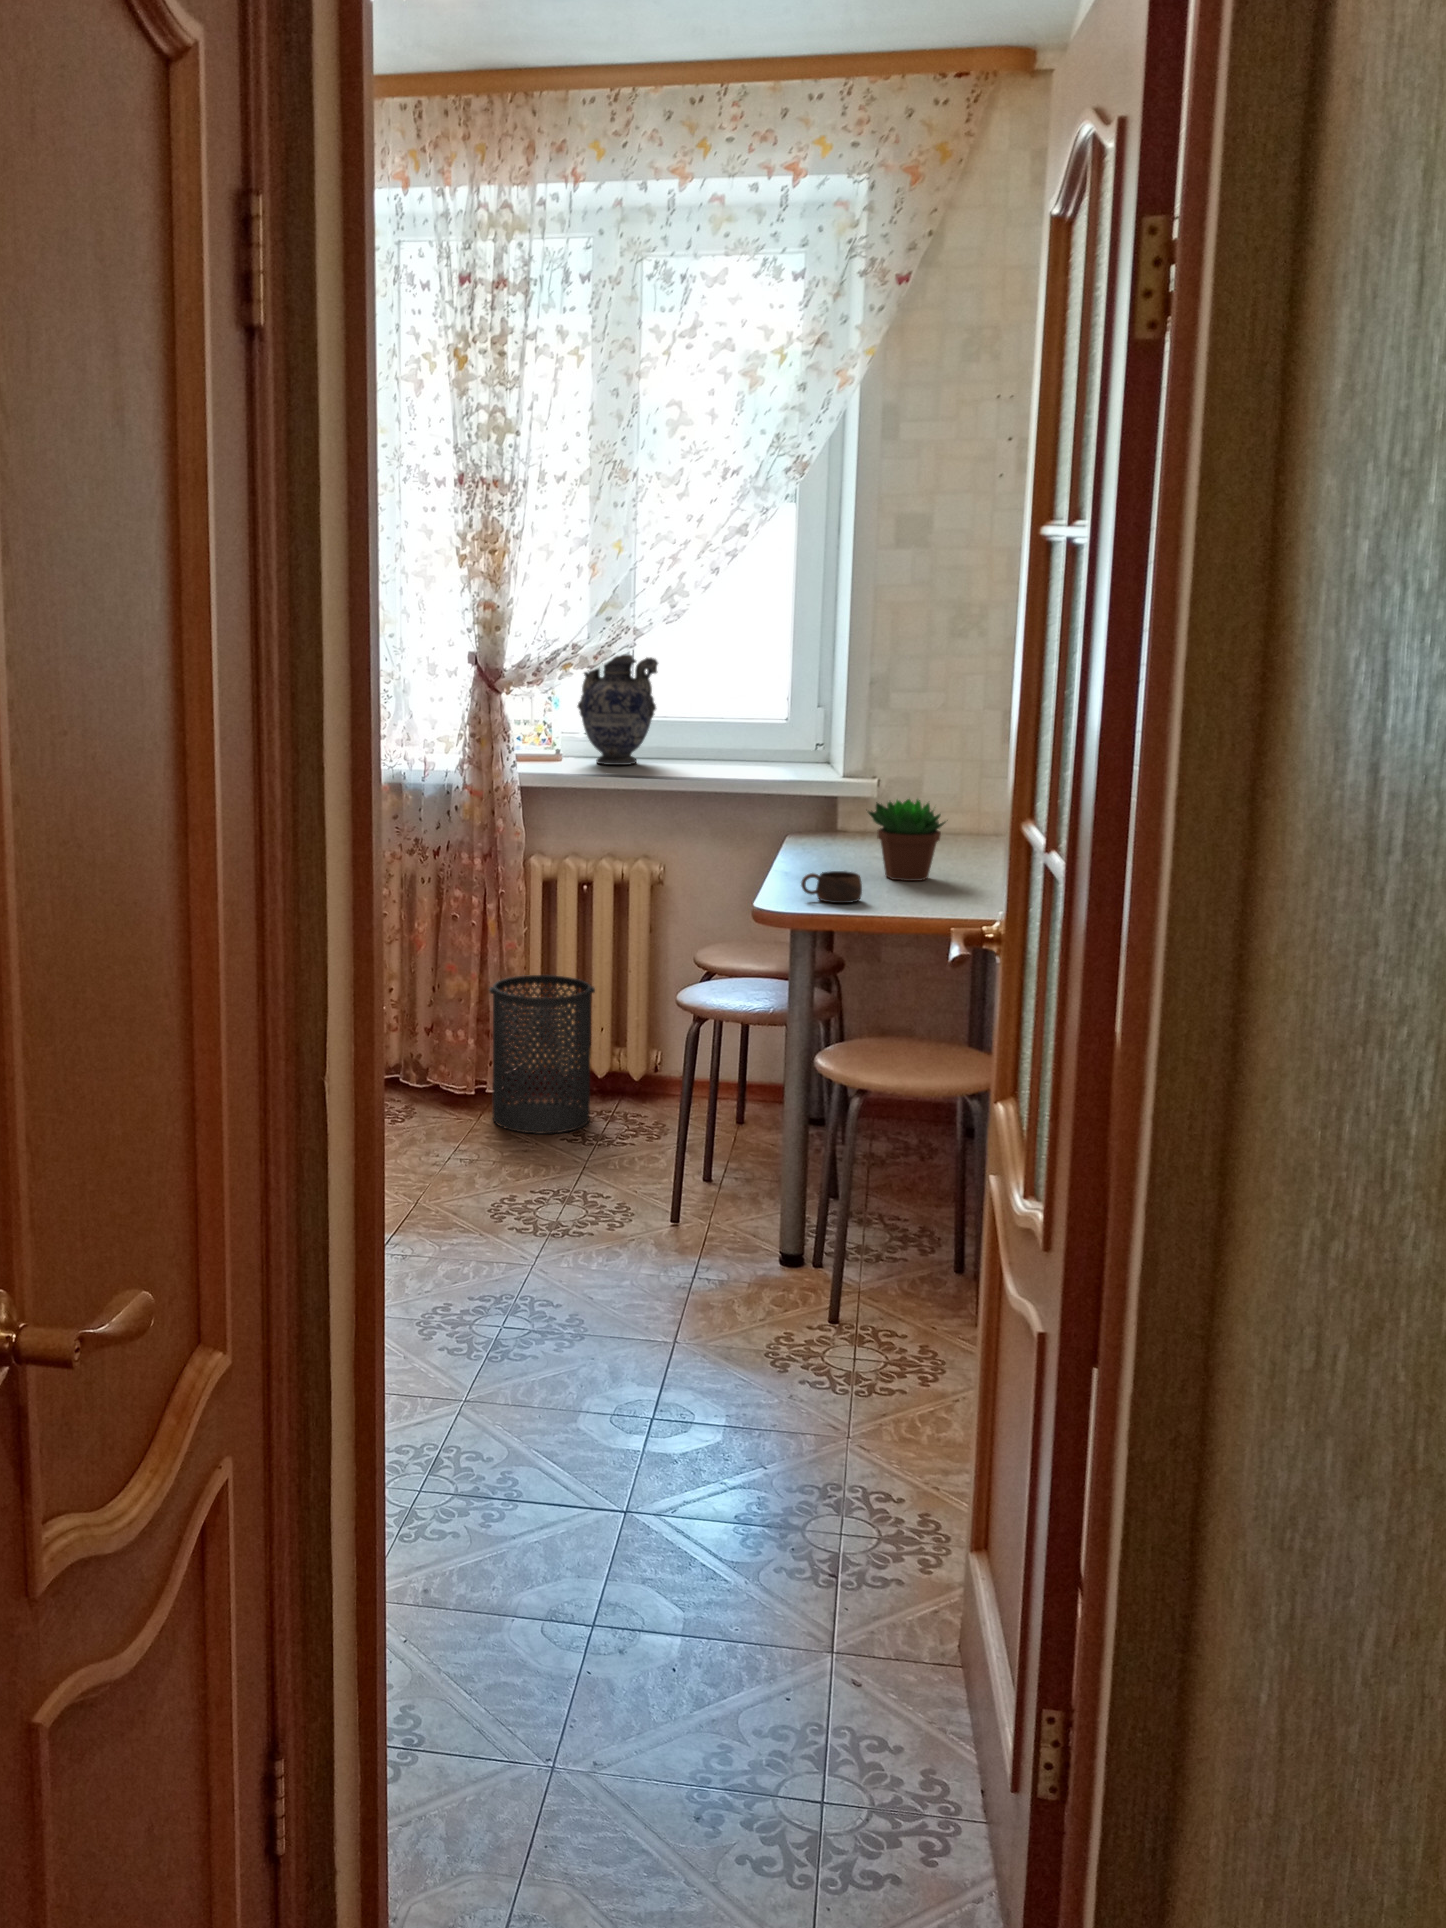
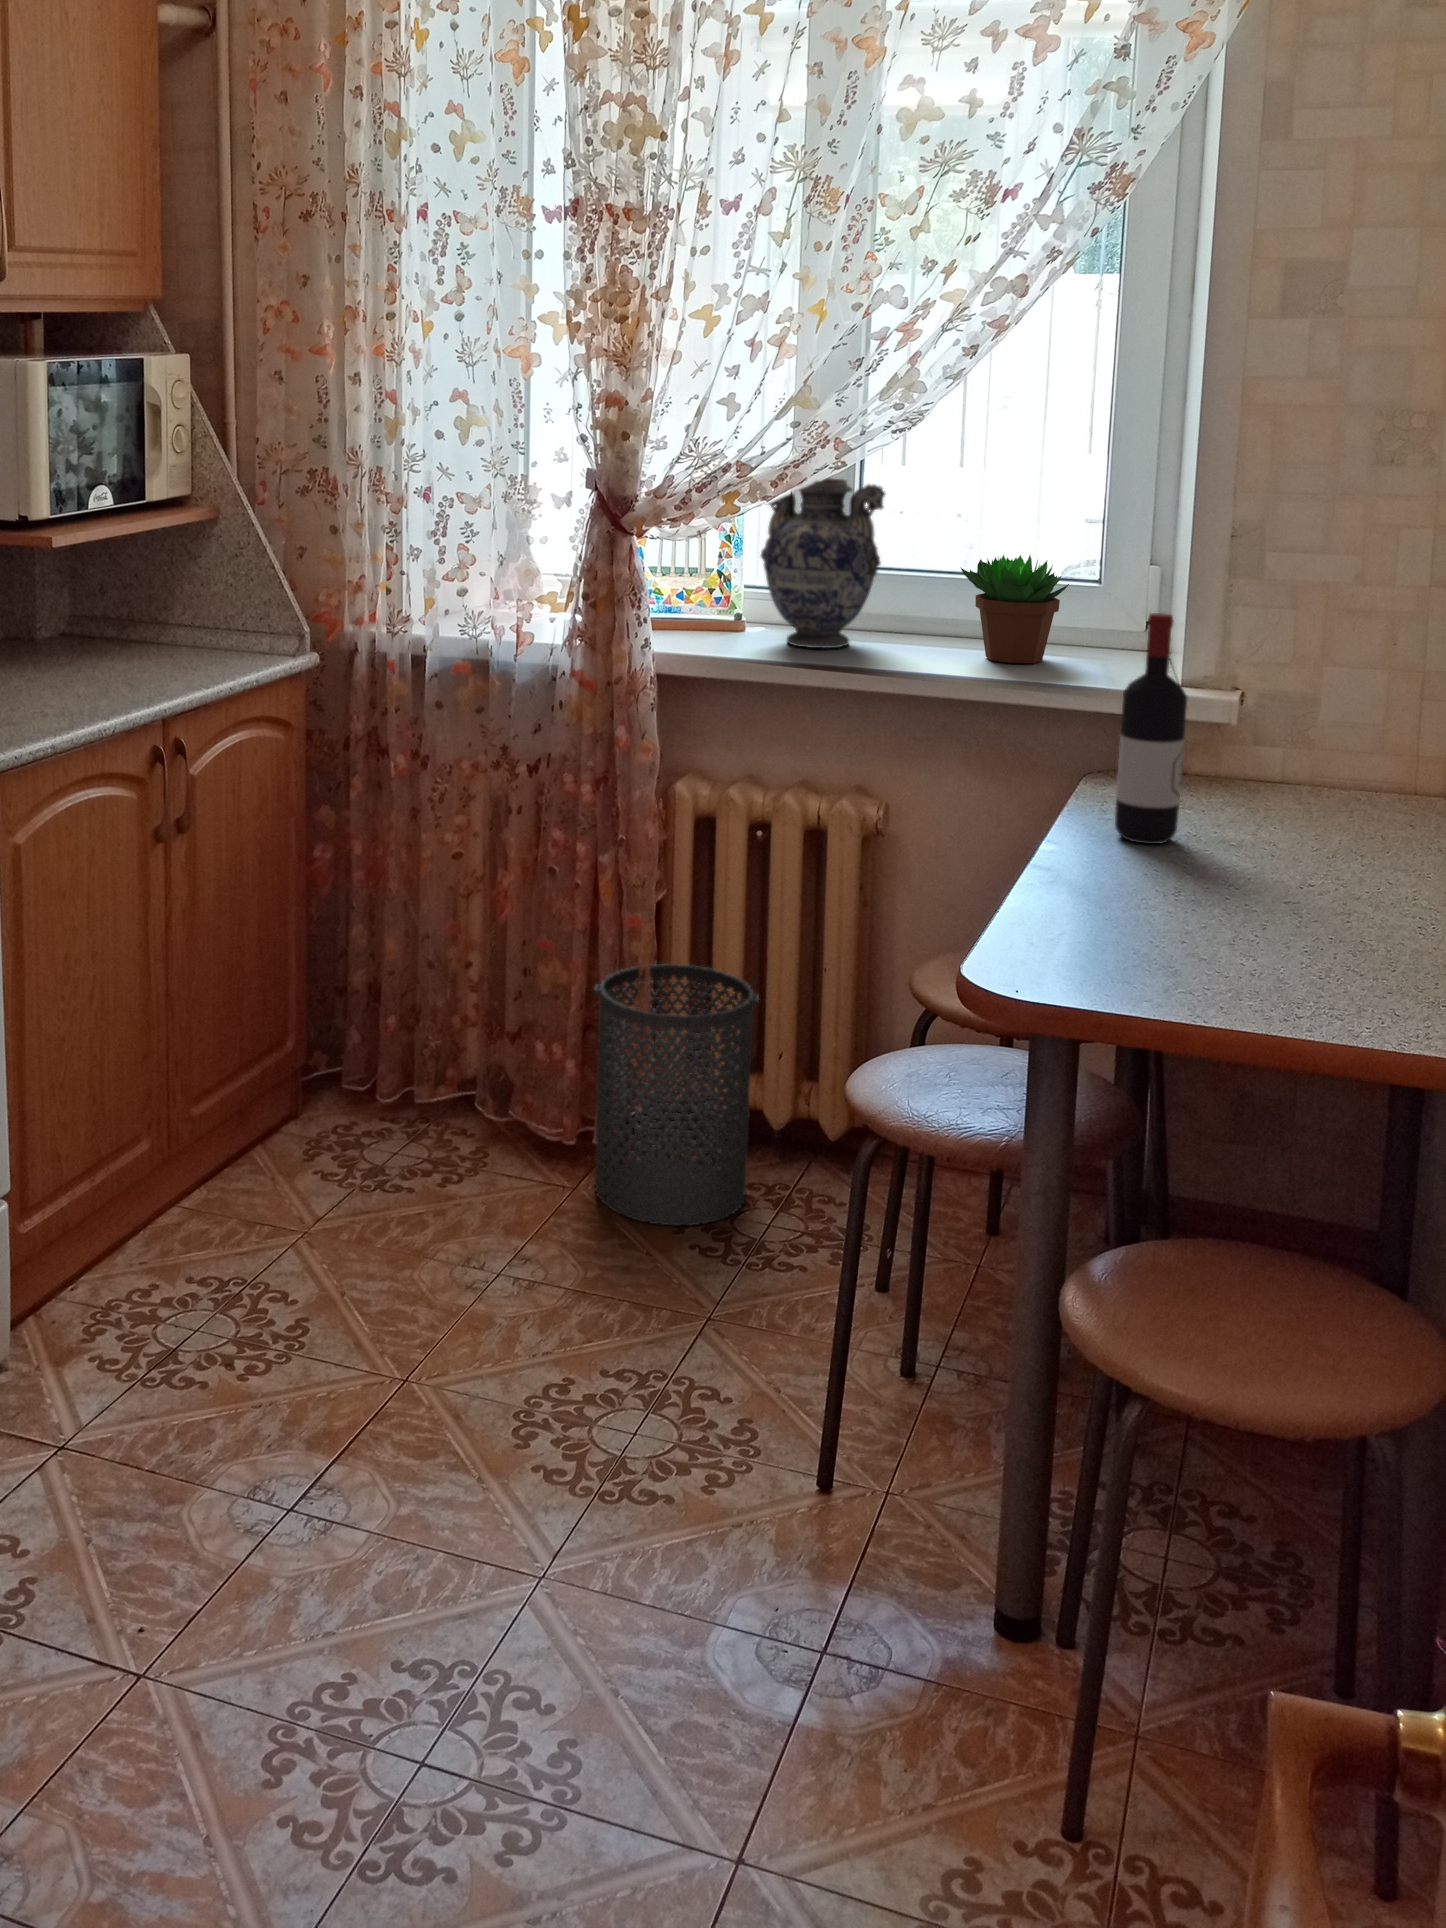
wine bottle: none [816,725,855,859] -> present [1115,613,1187,844]
succulent plant: present [868,799,945,881] -> present [961,555,1069,663]
cup: present [801,871,862,903] -> none [1059,902,1178,971]

